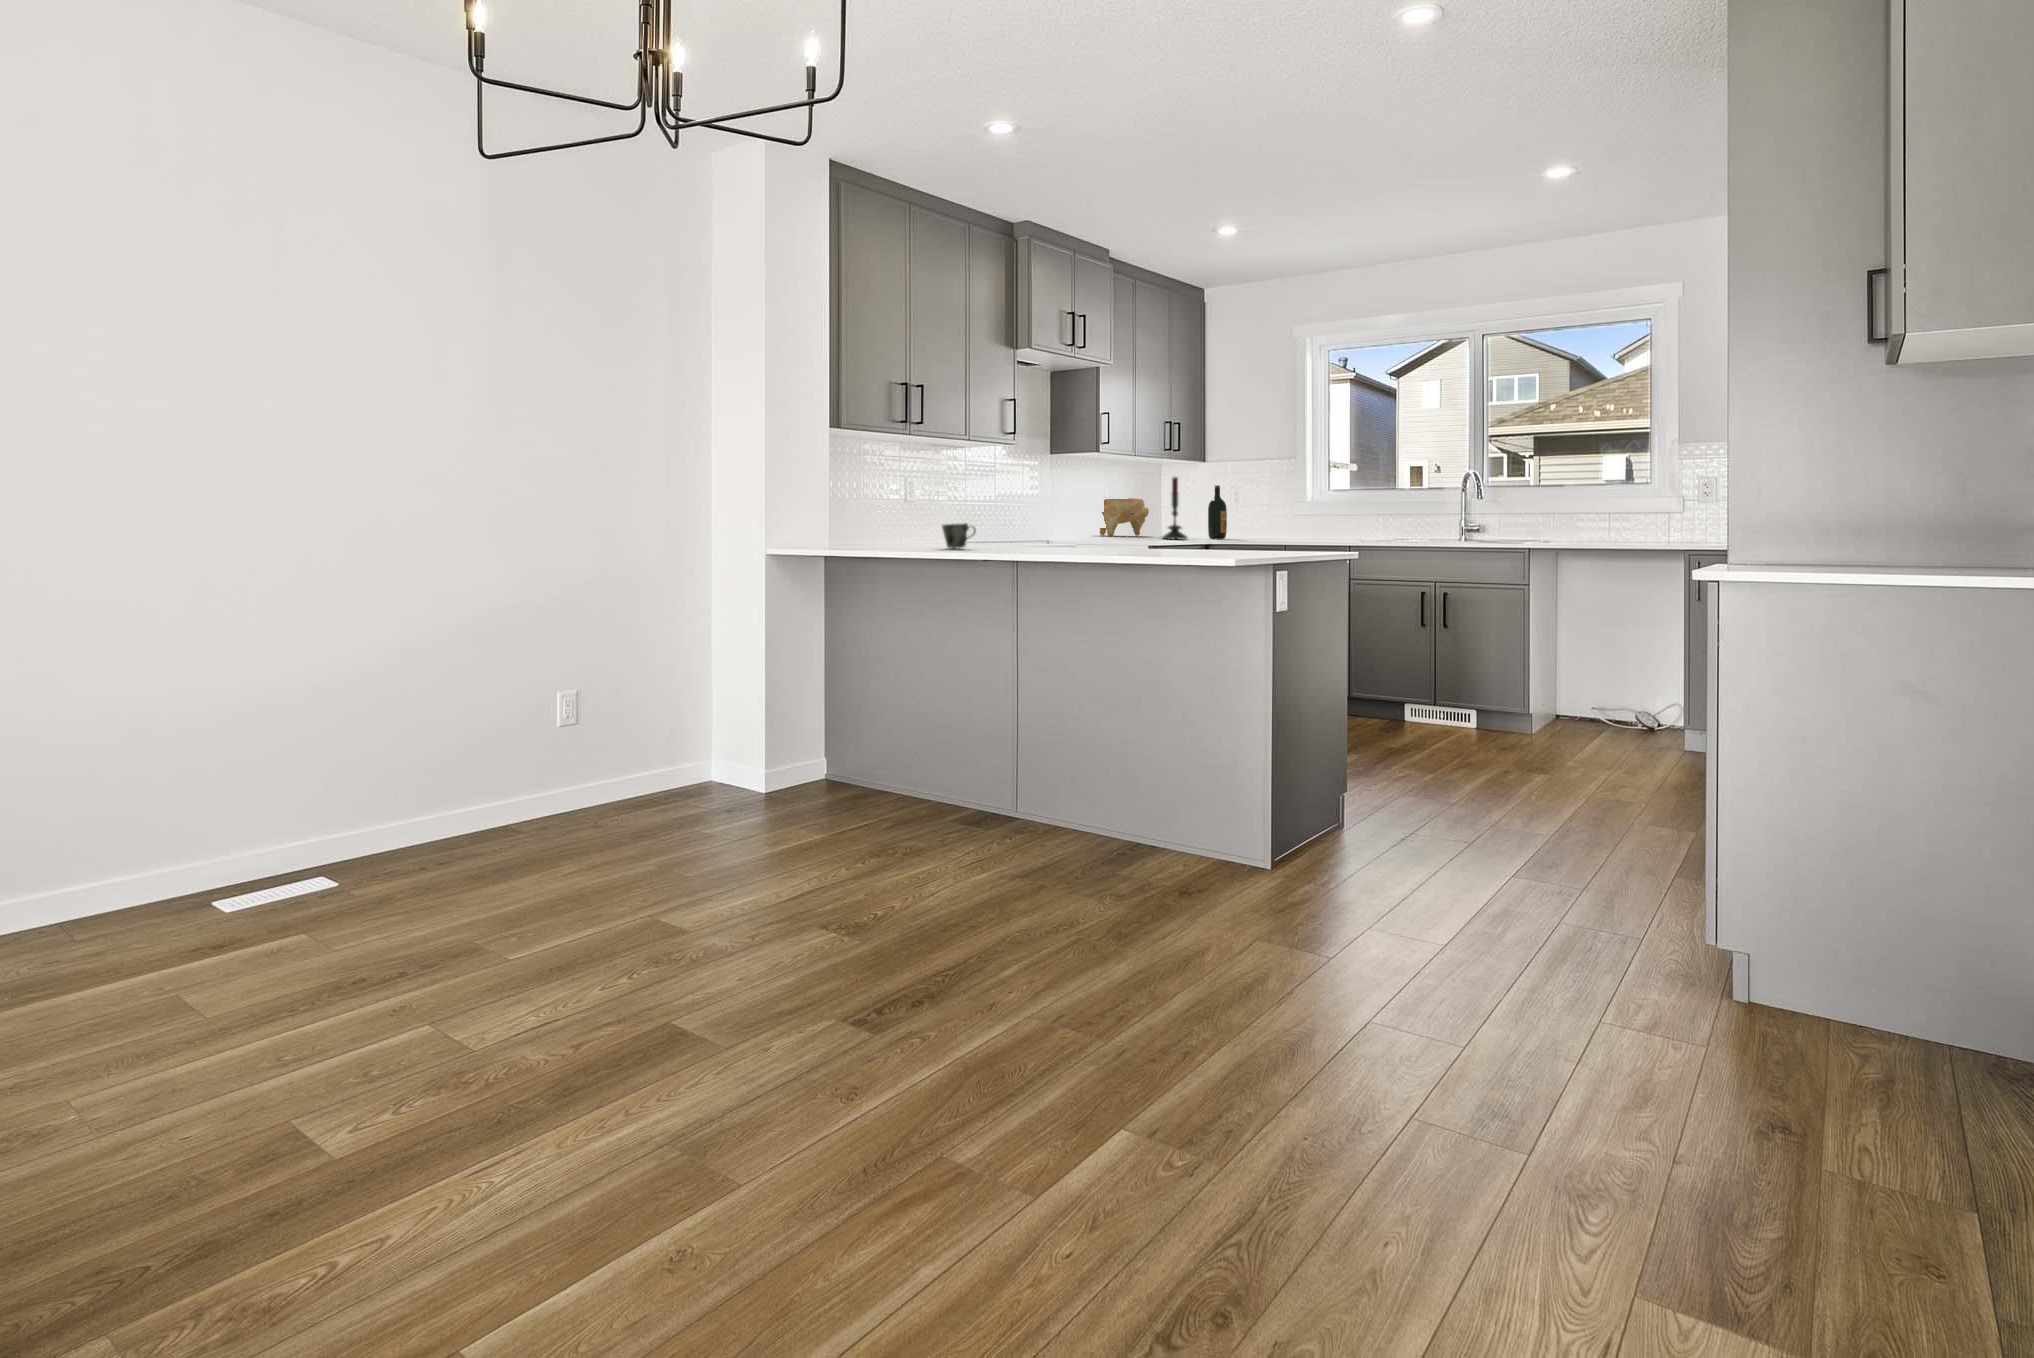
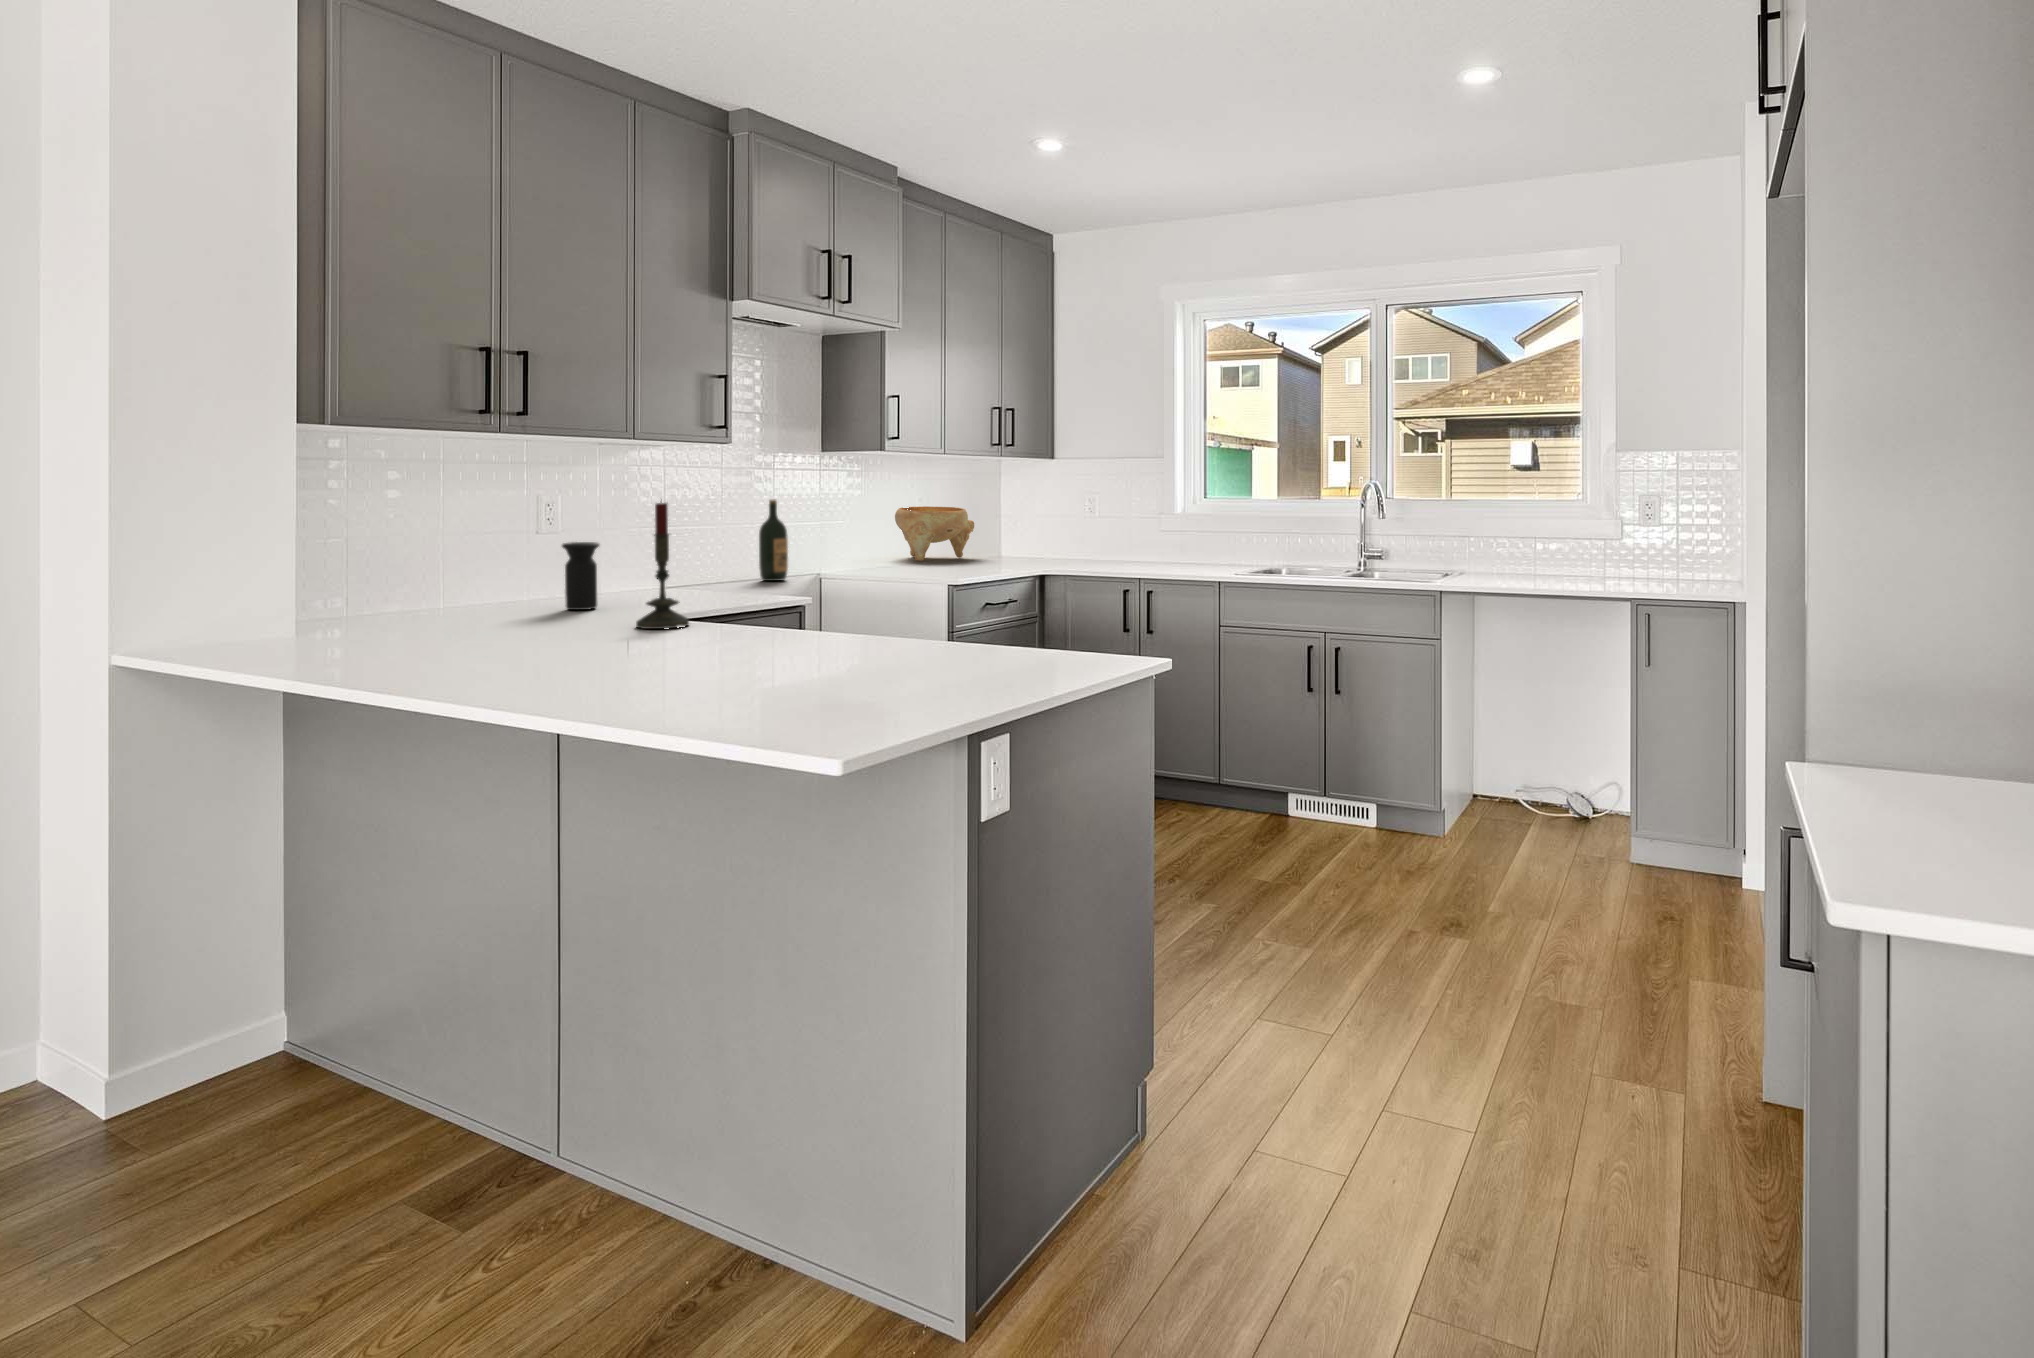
candle: present [1162,477,1187,539] -> present [636,502,689,629]
wine bottle: present [1208,485,1227,539] -> present [759,499,788,581]
vase: none [919,499,941,541] -> present [562,542,599,610]
mug: present [942,523,976,548] -> none [510,615,572,662]

